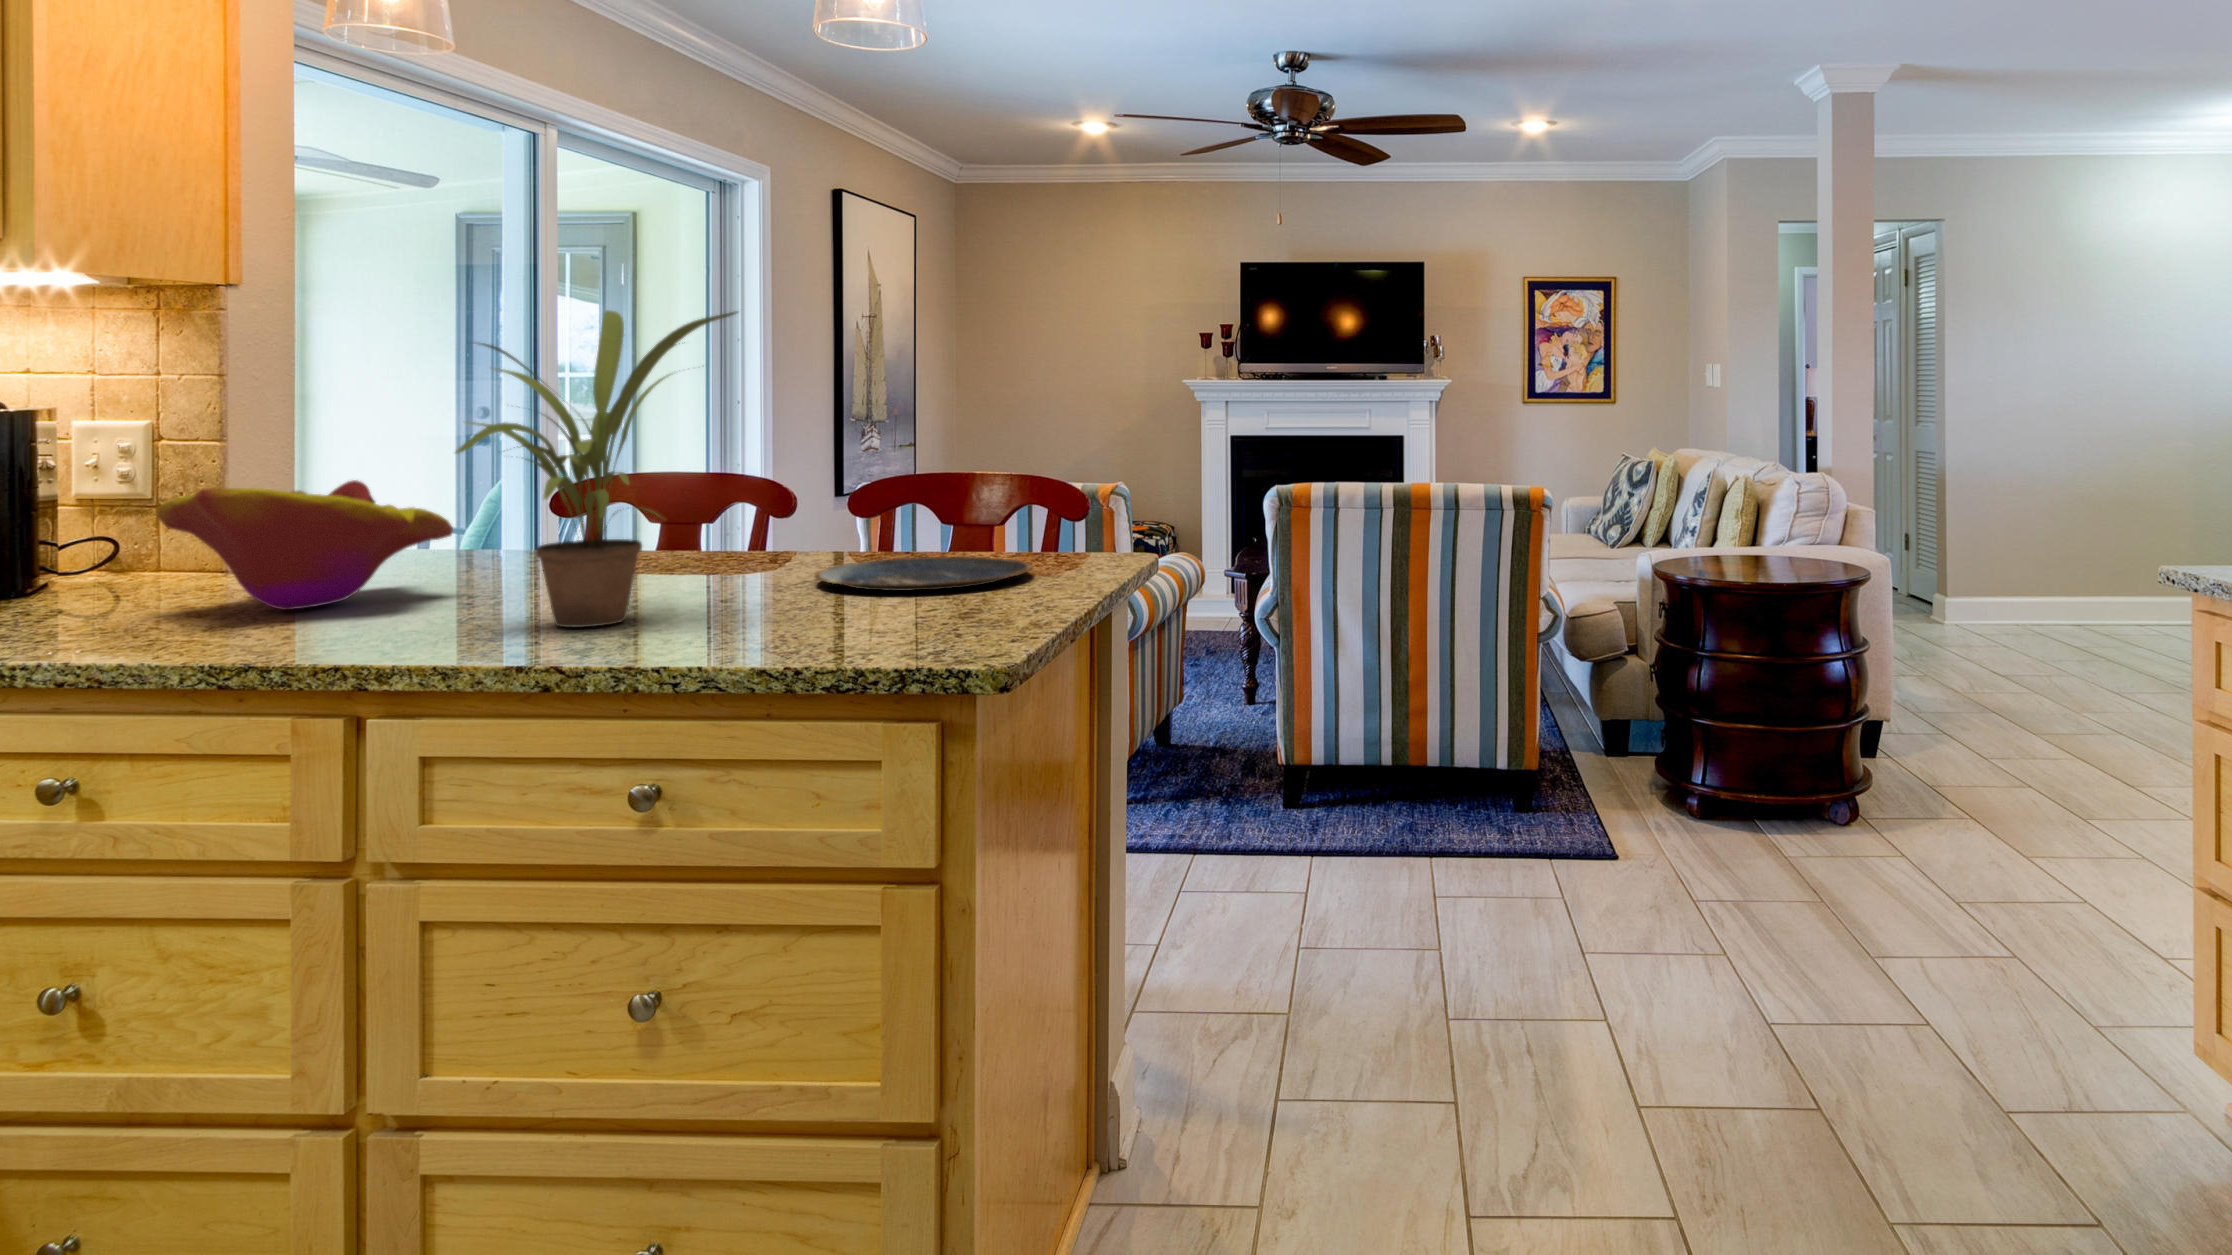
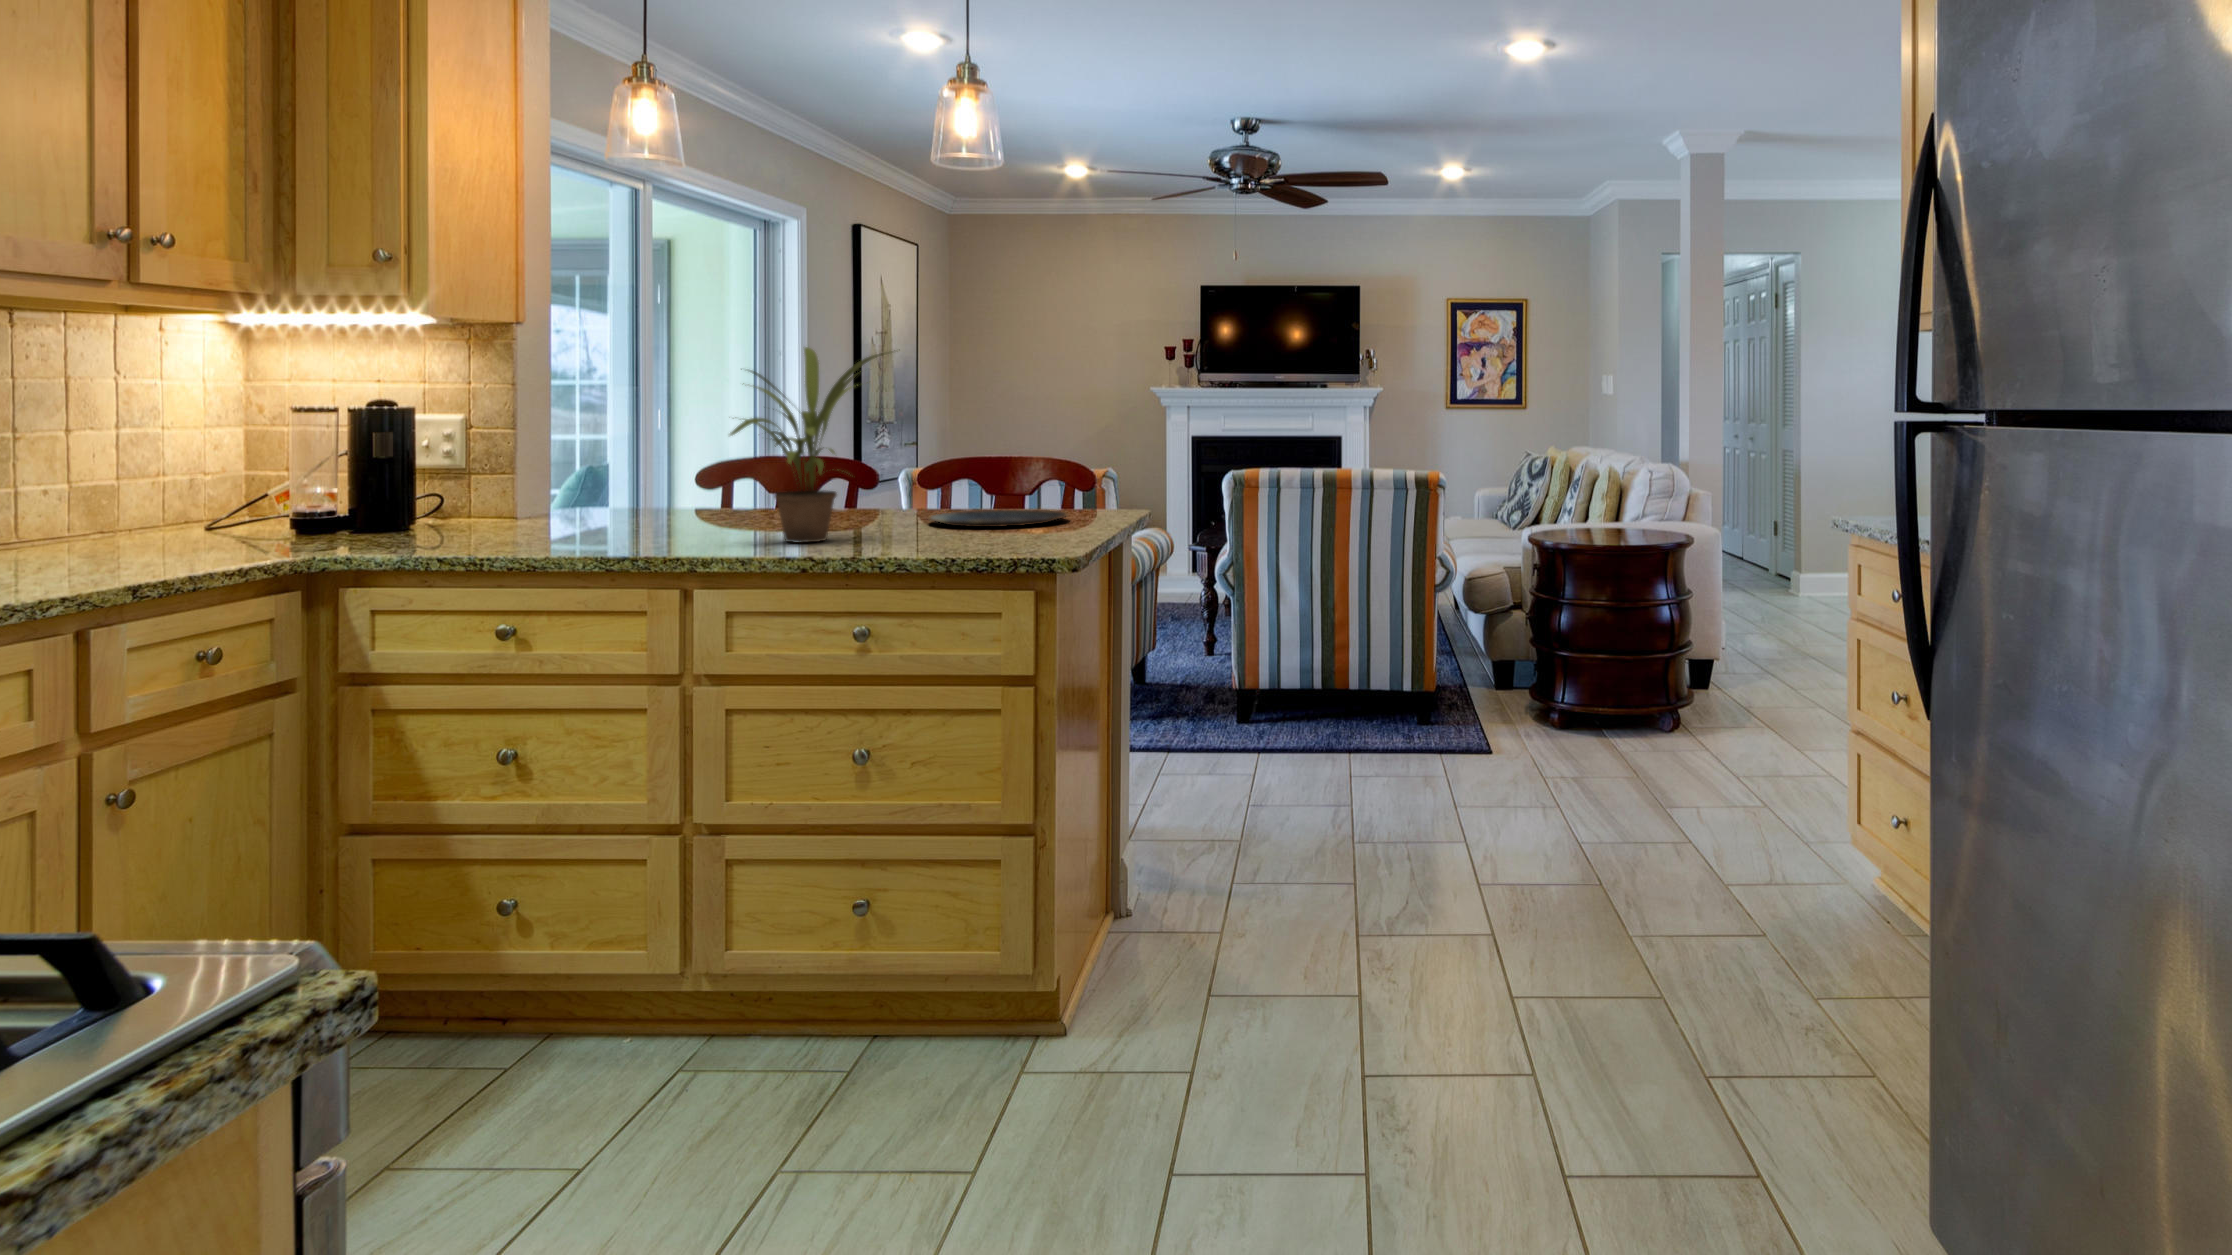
decorative bowl: present [157,480,453,610] -> none [519,455,695,536]

